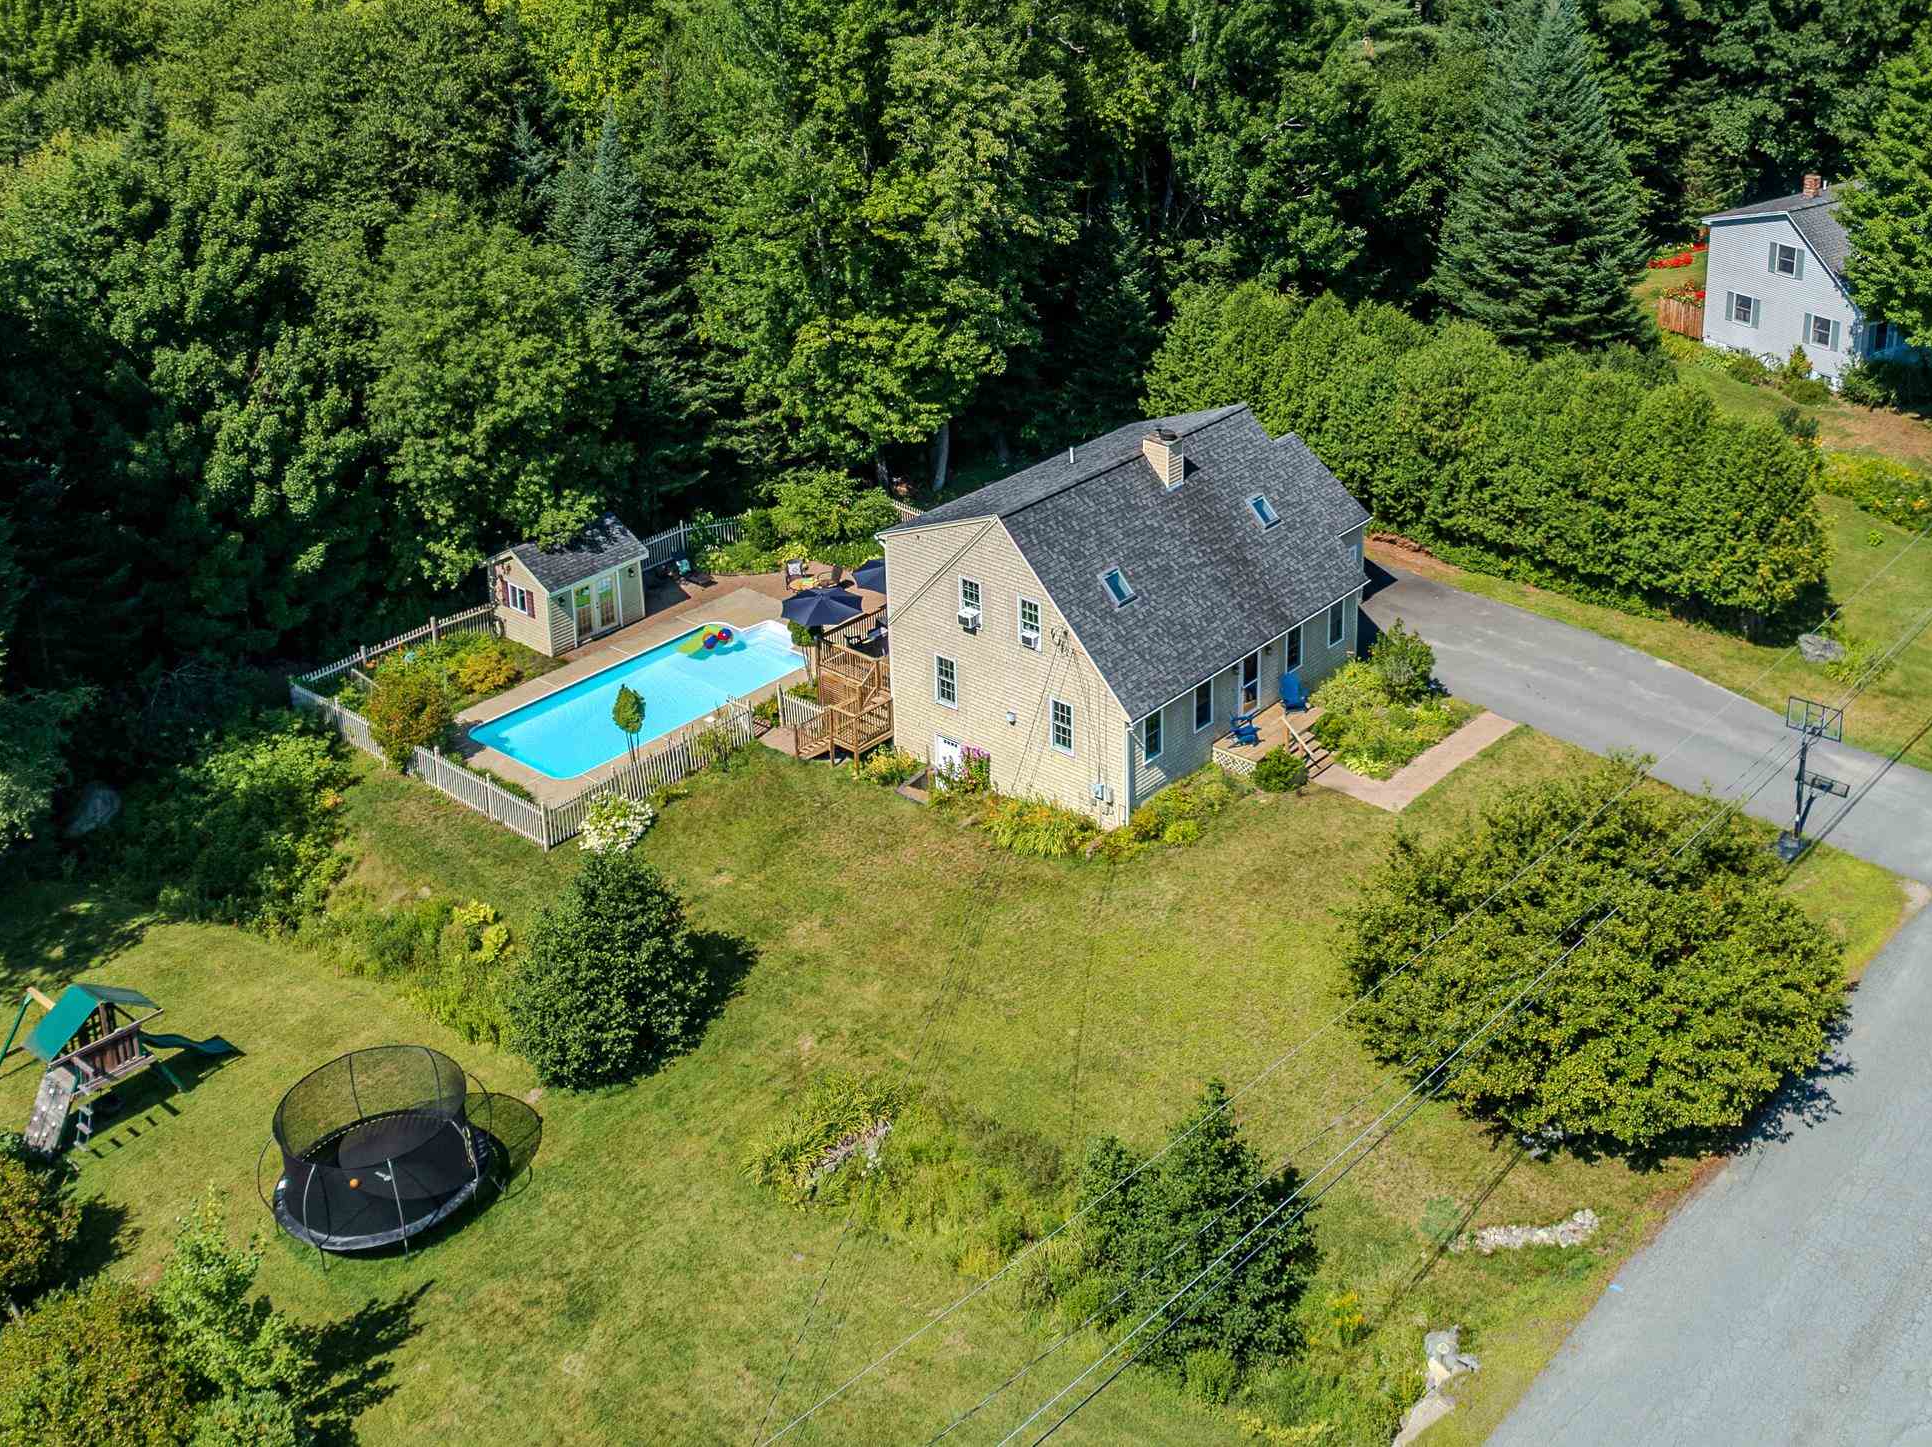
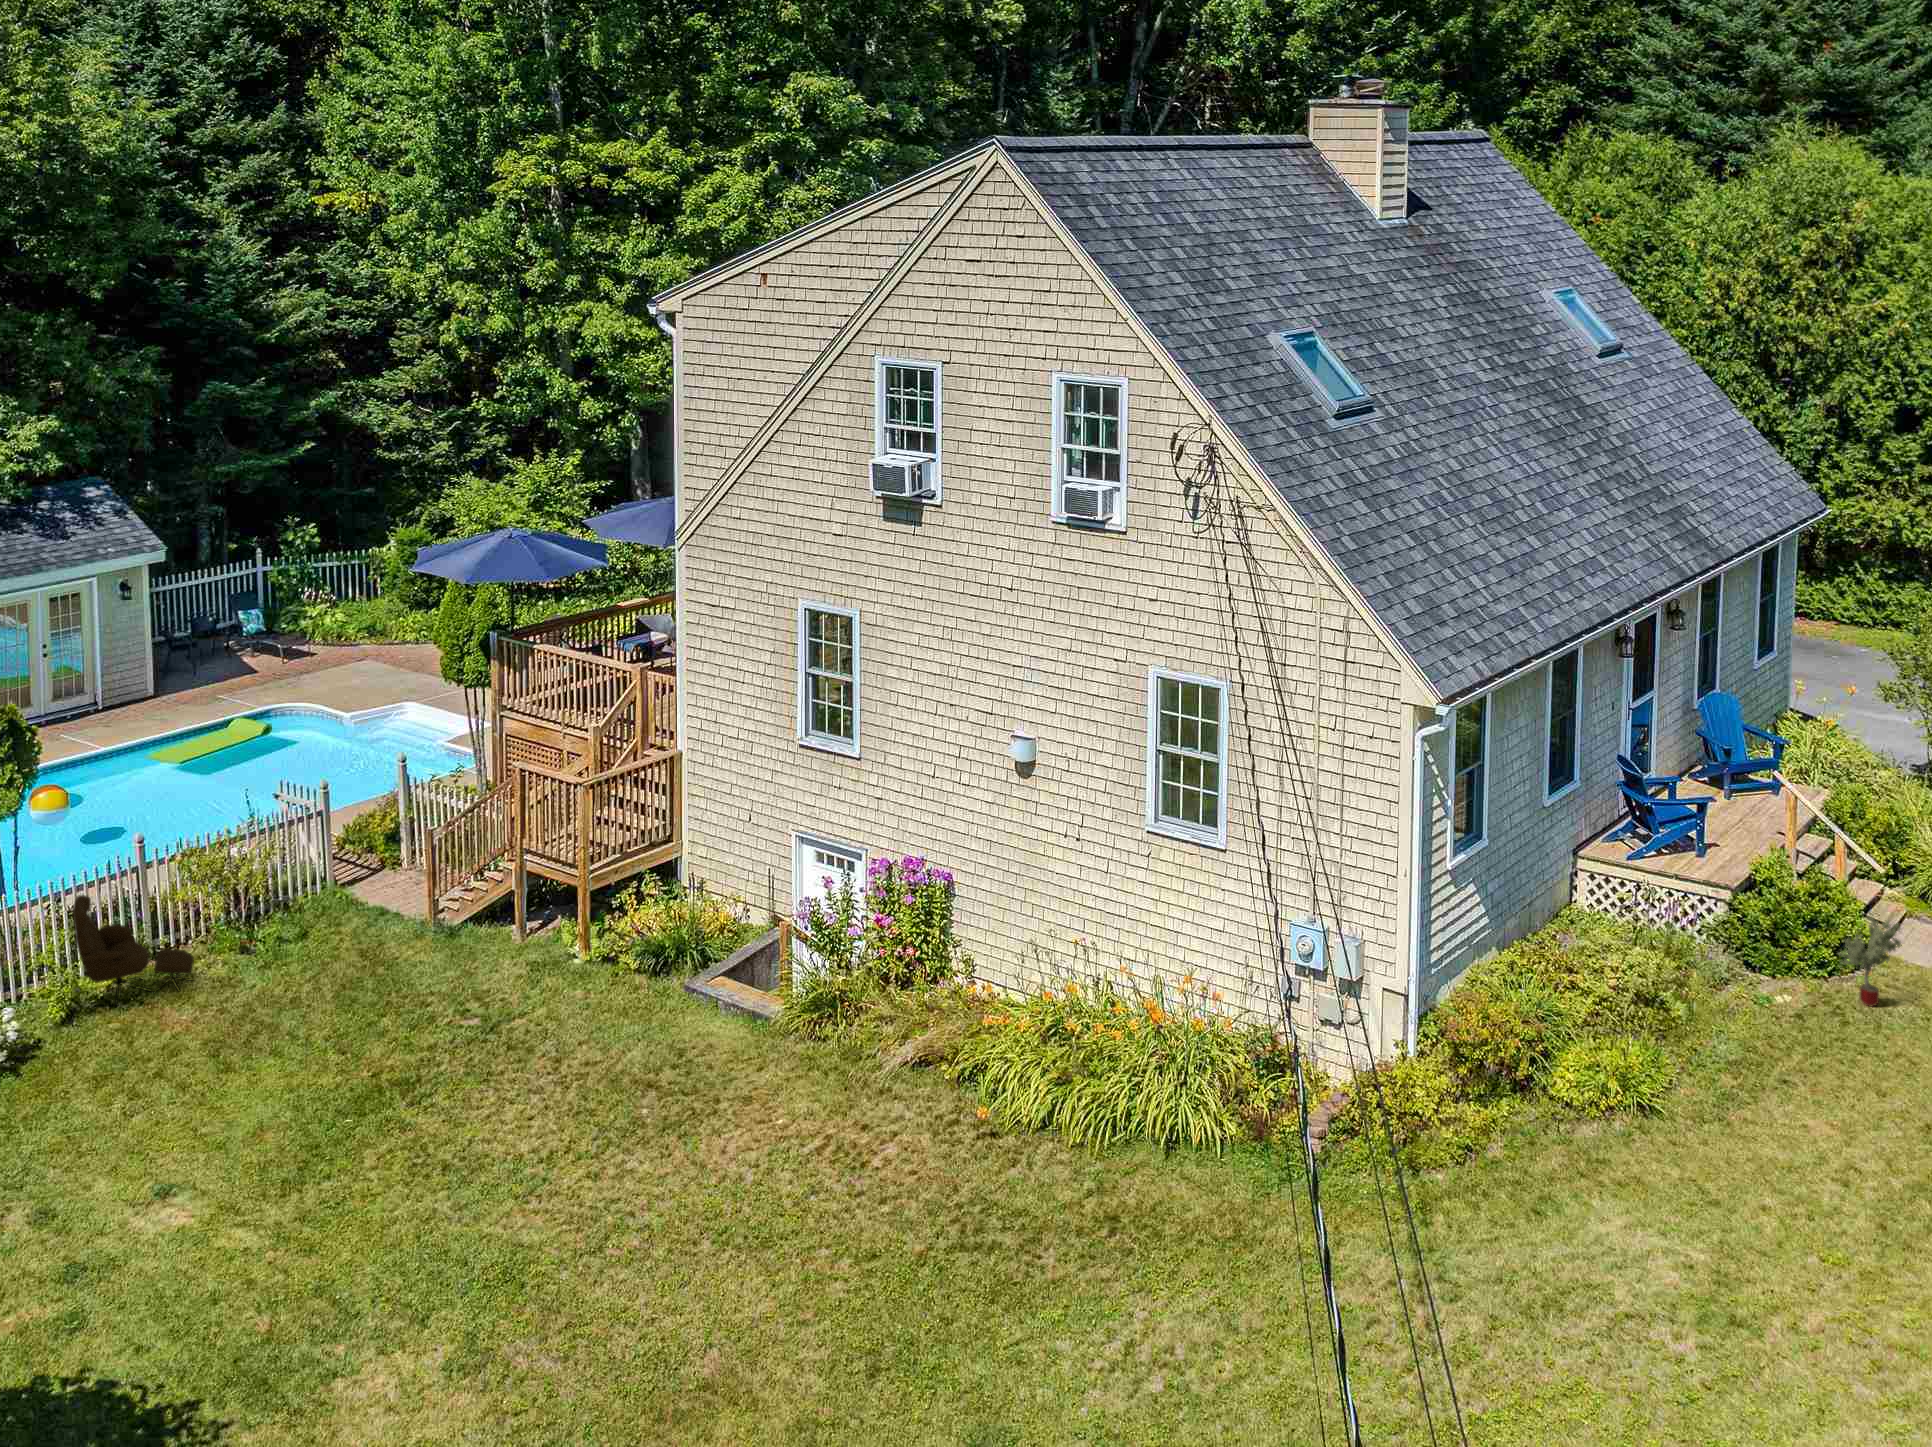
lounge chair: none [667,759,712,799] -> present [72,895,194,1006]

